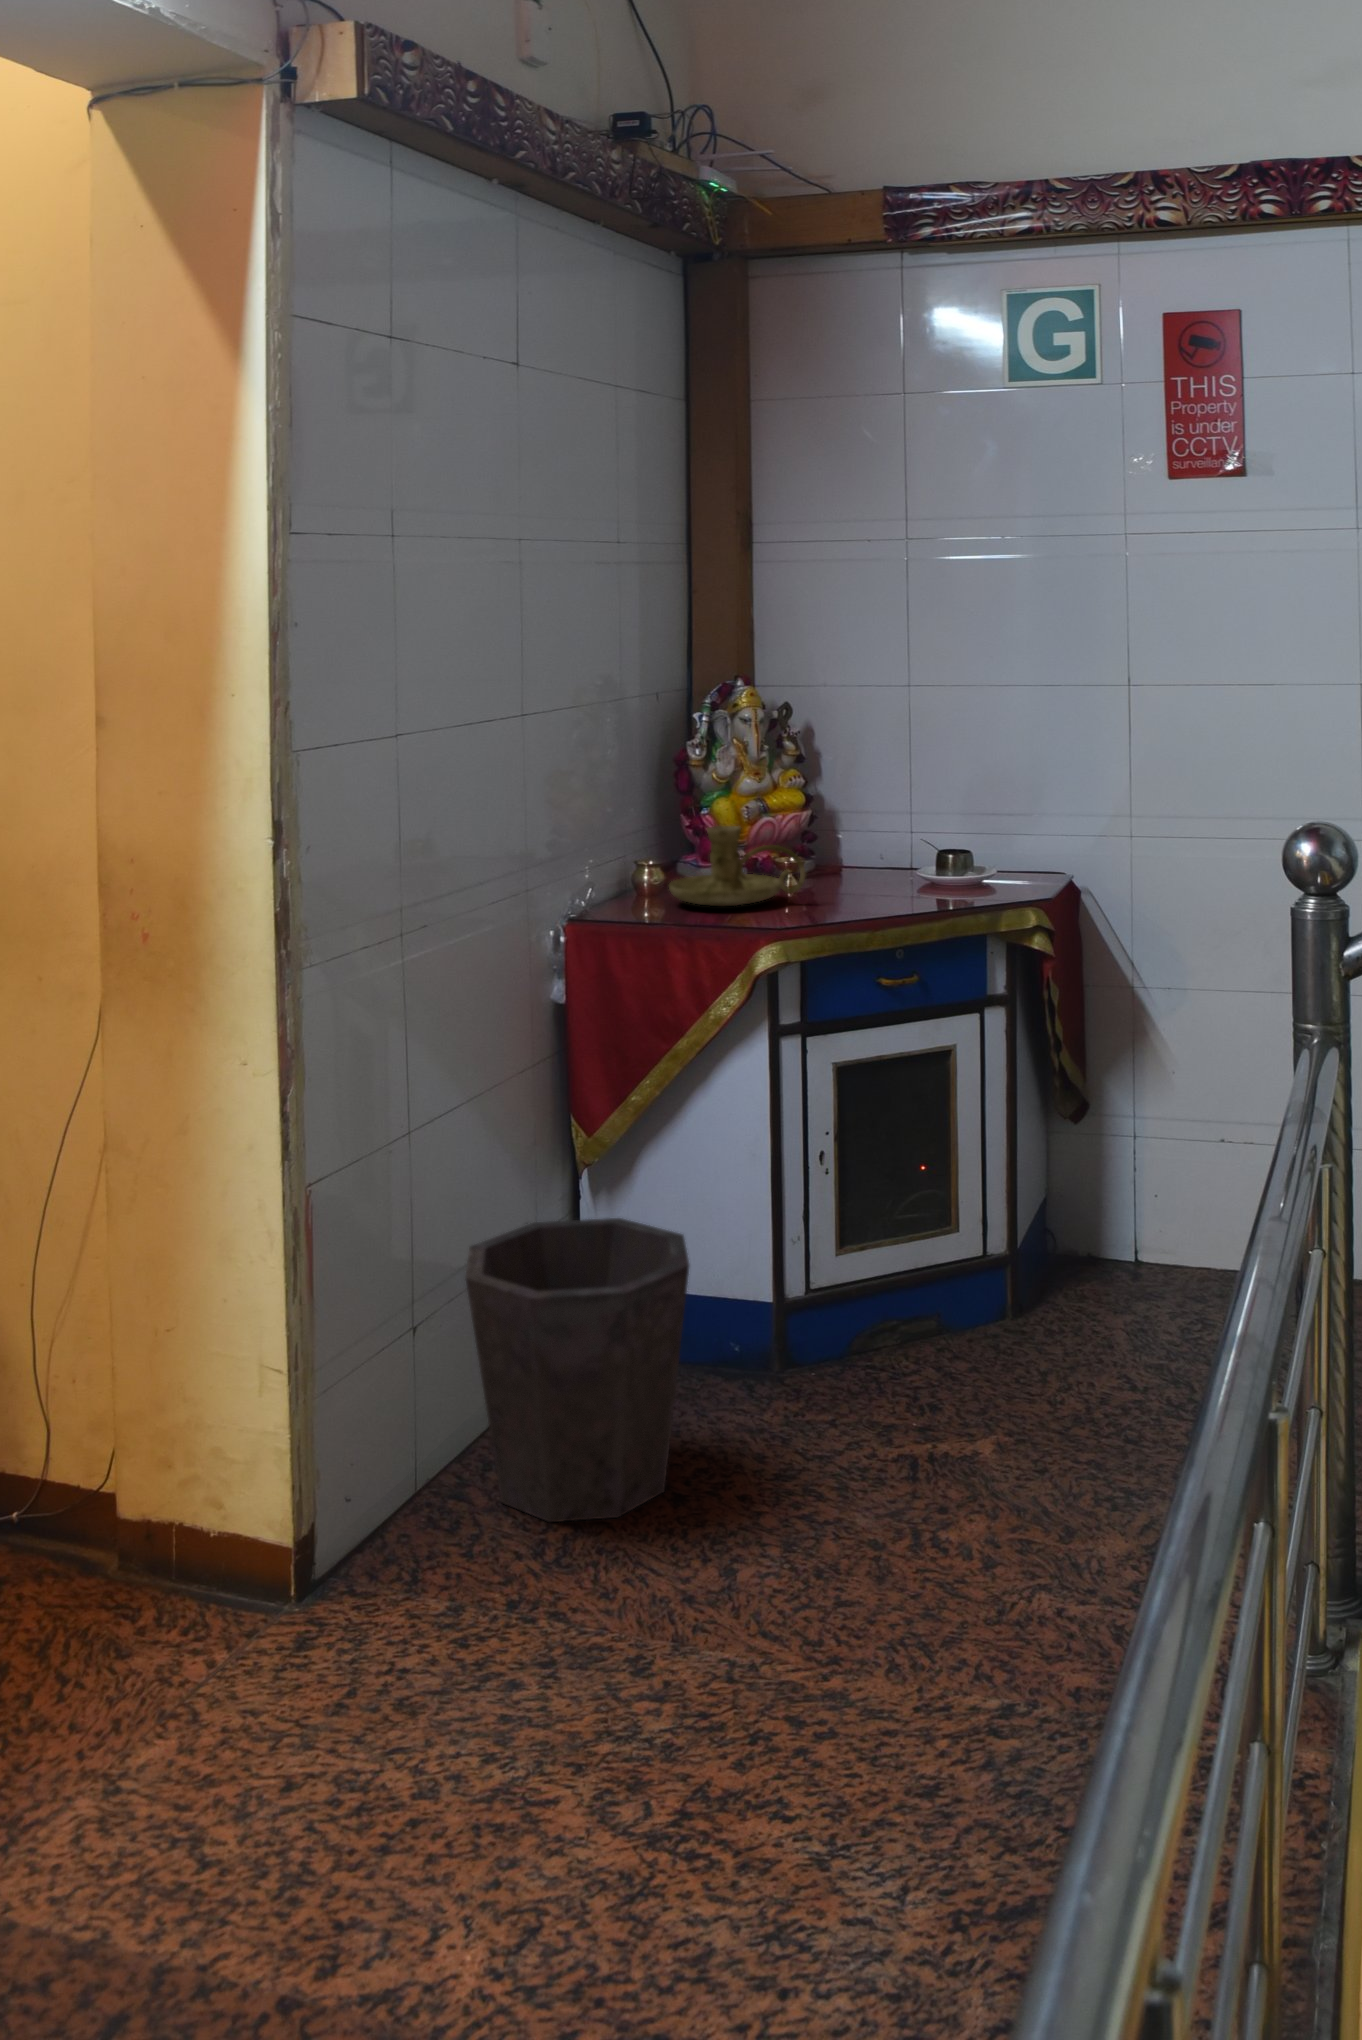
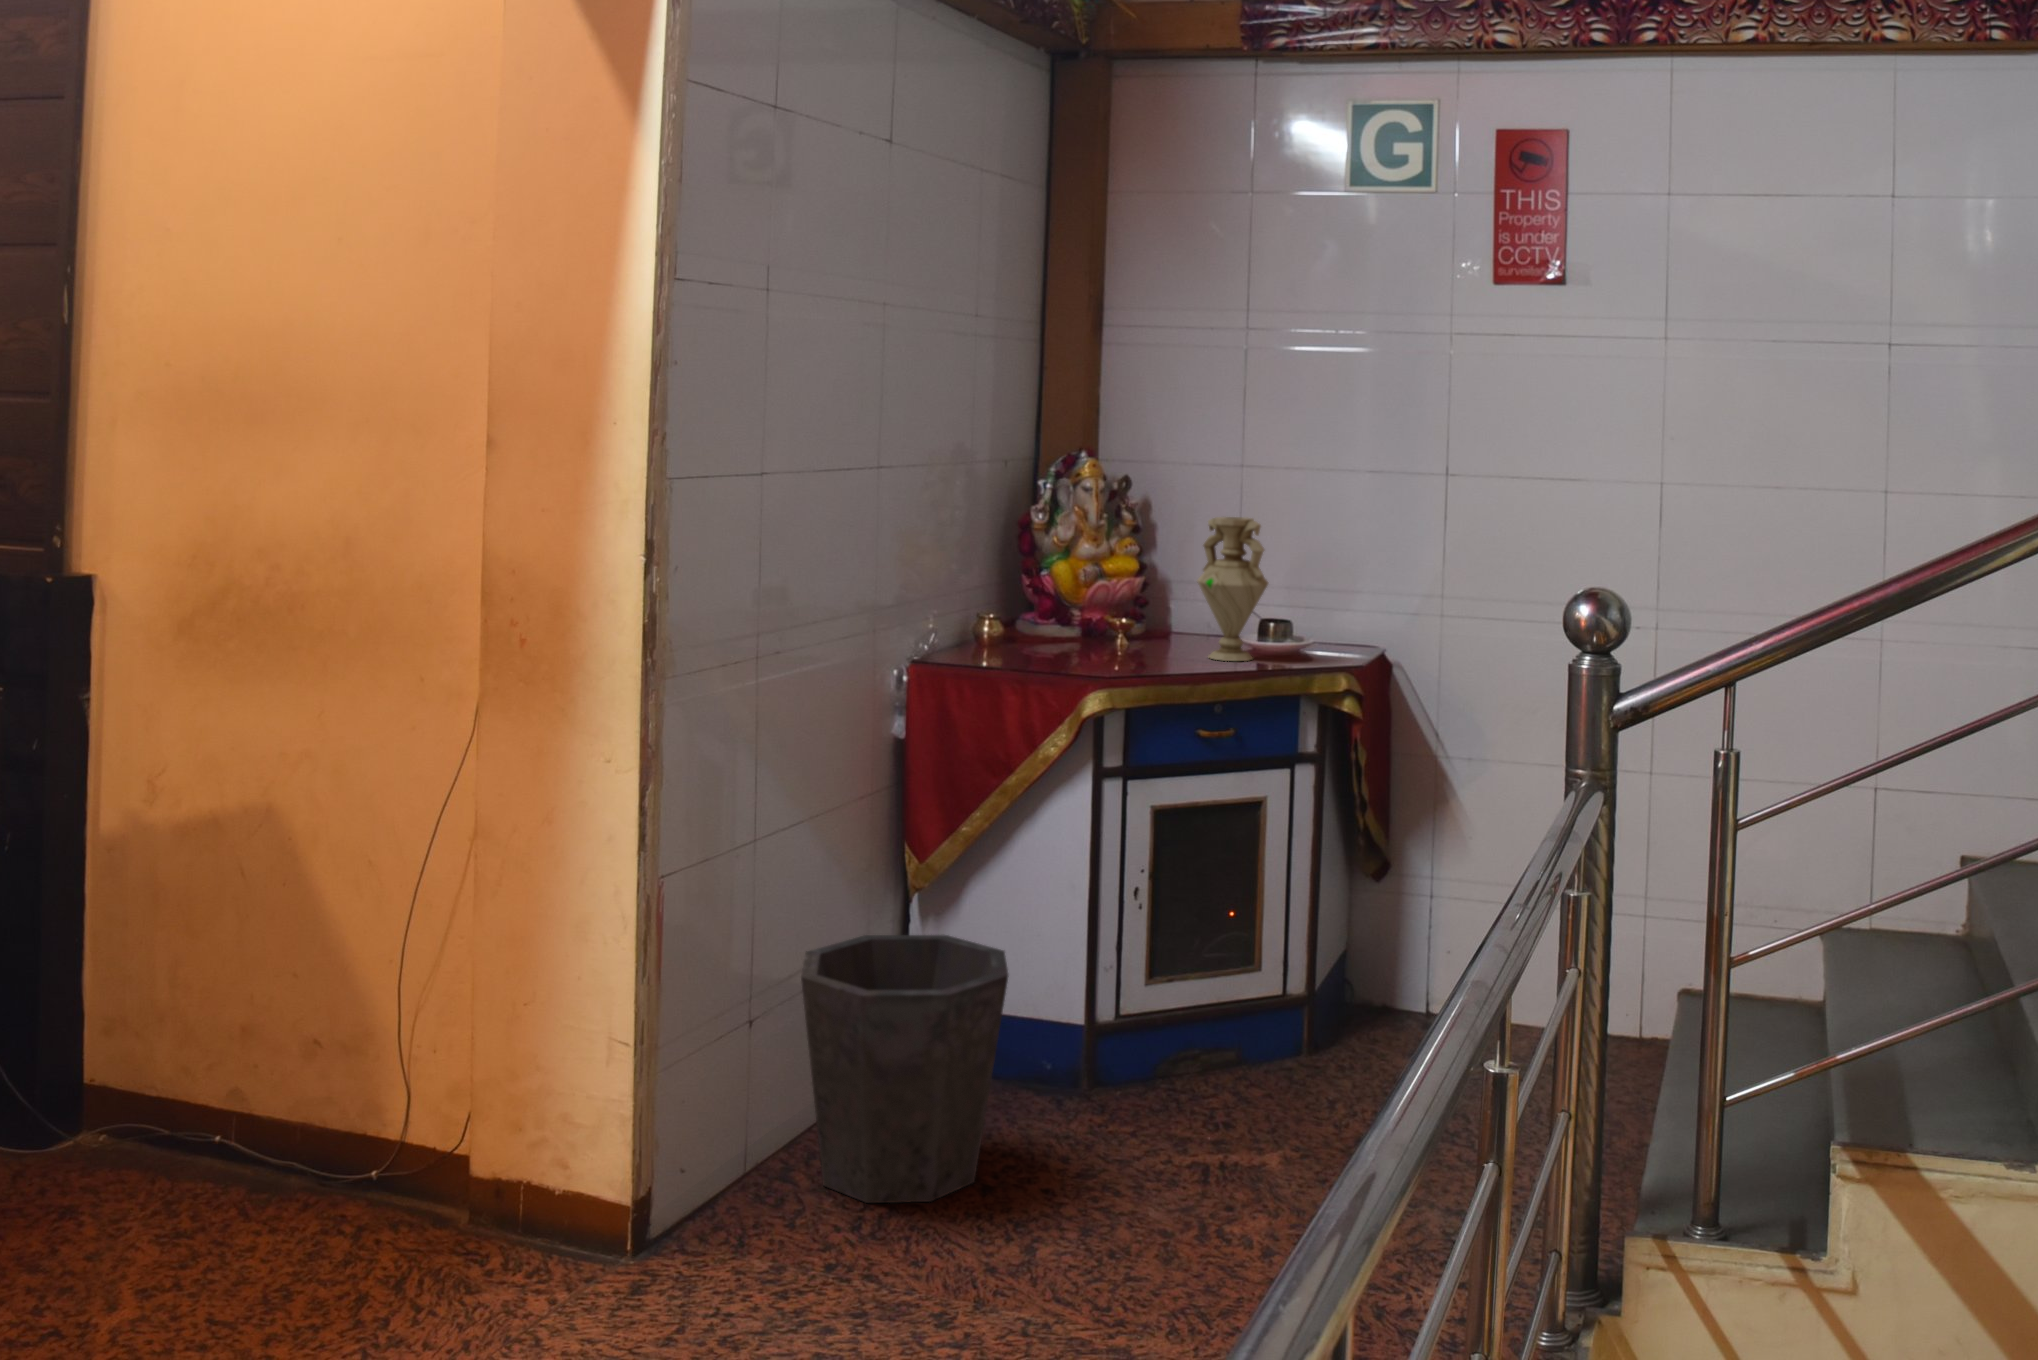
vase: none [868,746,946,902] -> present [1197,517,1268,661]
candle holder: present [669,826,806,906] -> none [1007,583,1136,657]

